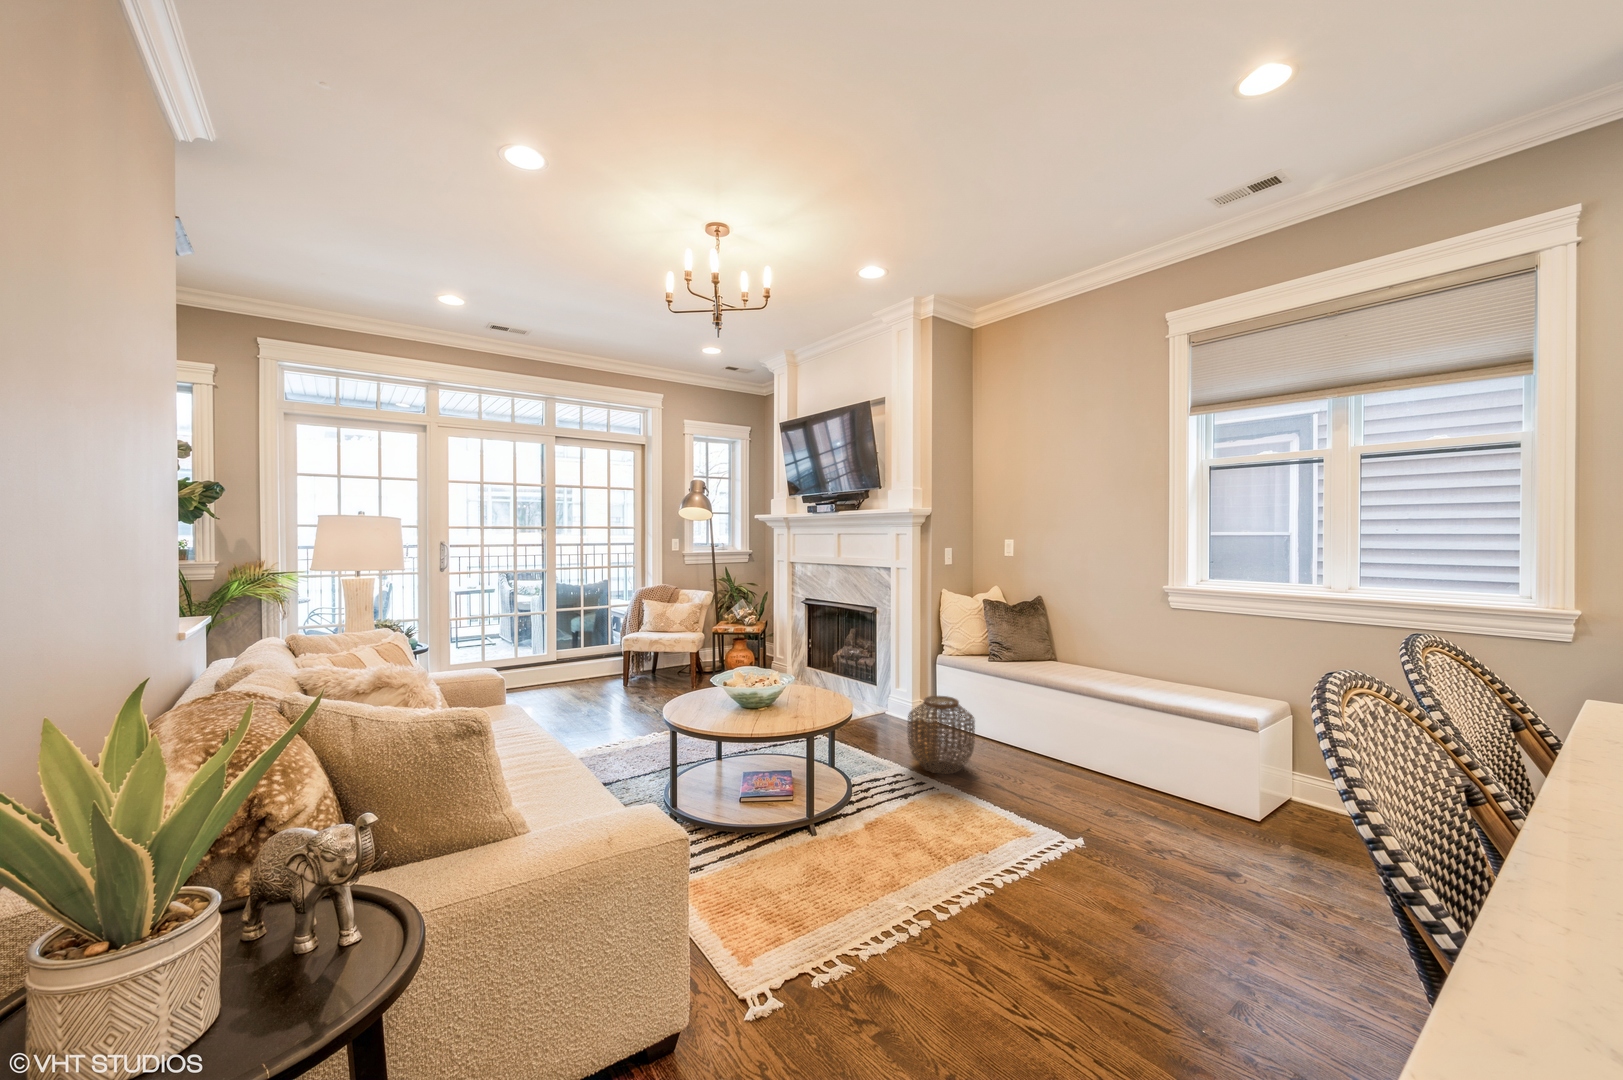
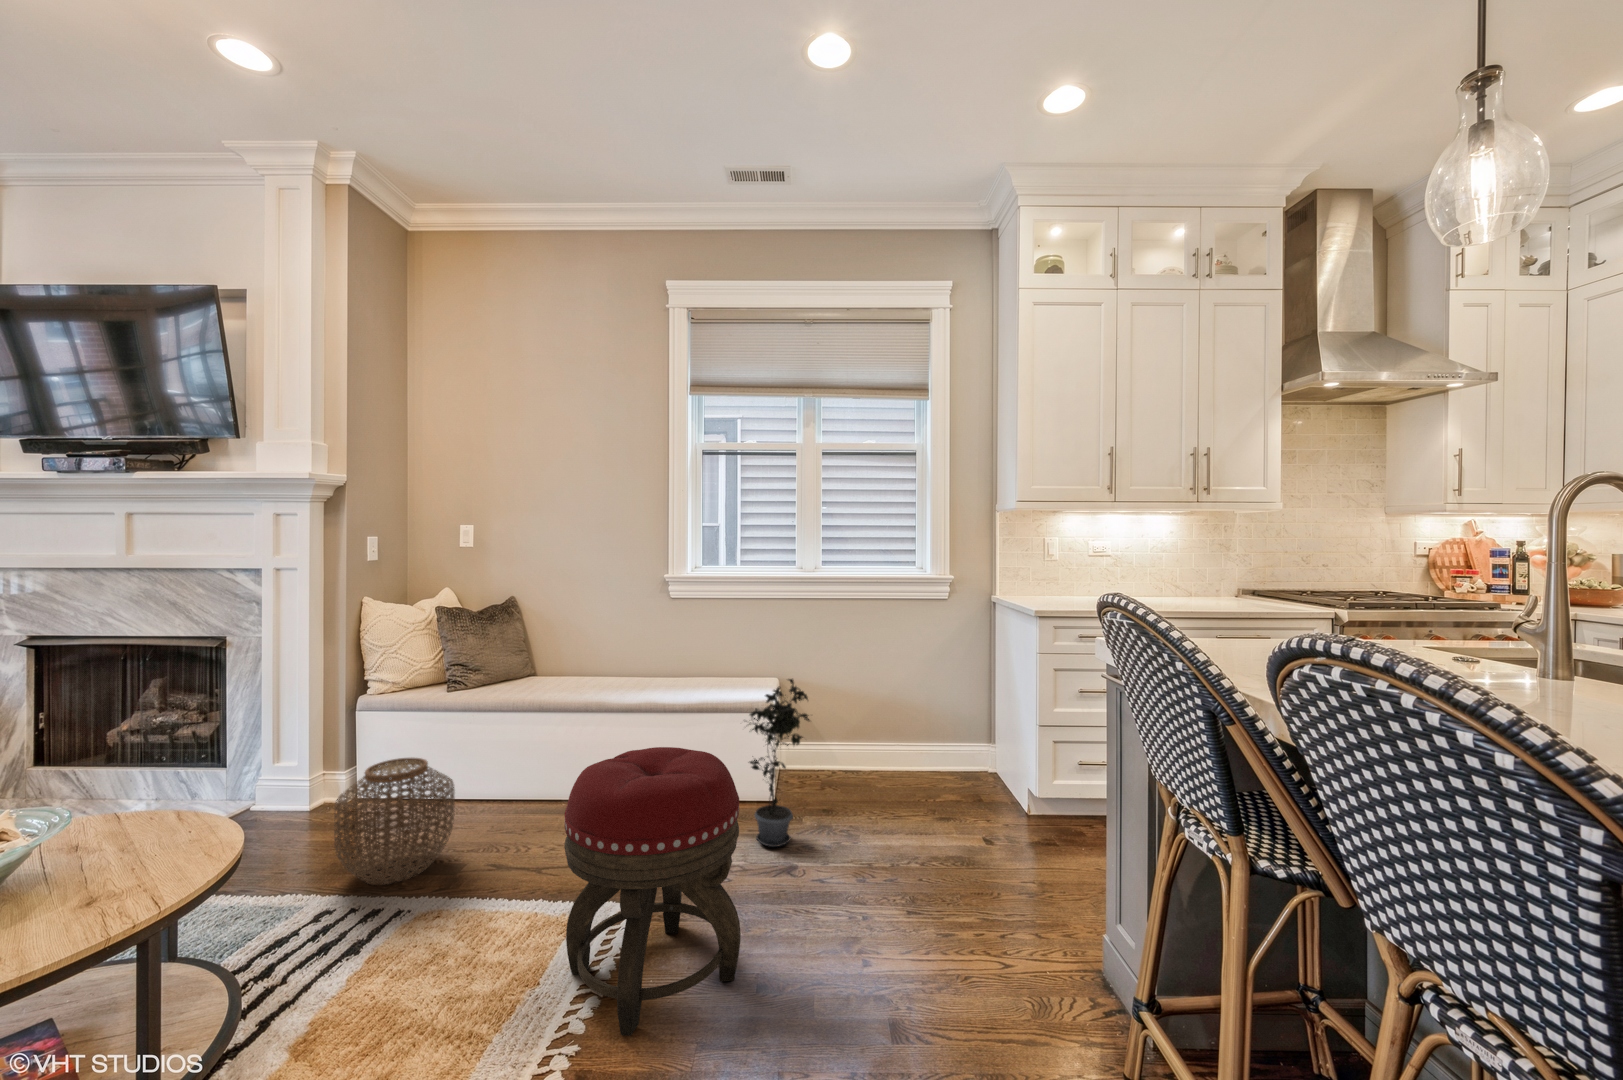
potted plant: none [1196,694,1277,854] -> present [749,679,810,847]
footstool: none [999,716,1134,912] -> present [564,747,741,1036]

